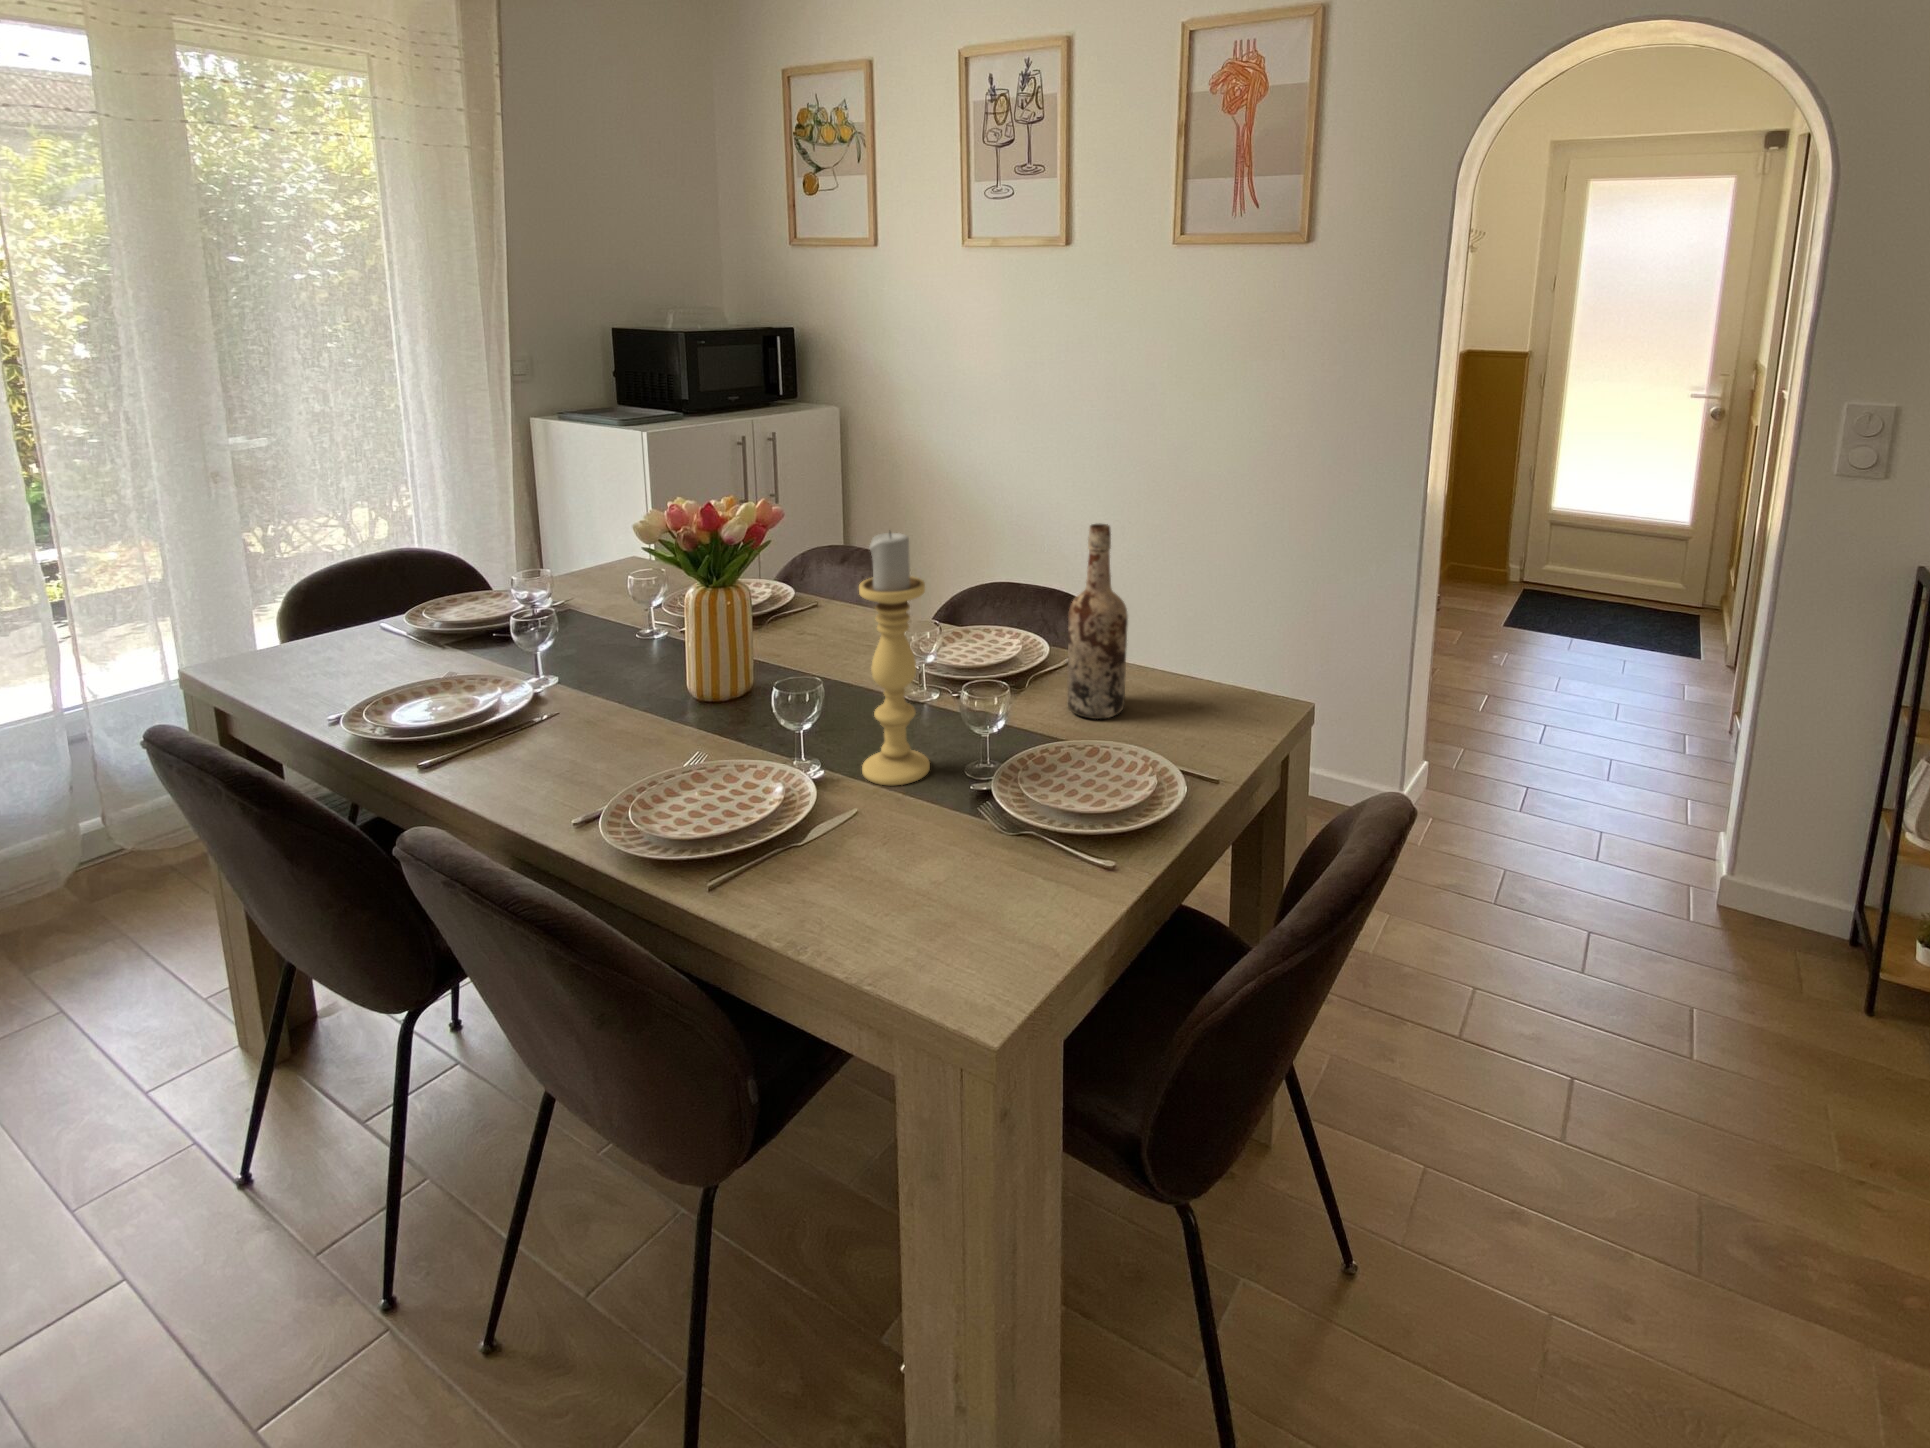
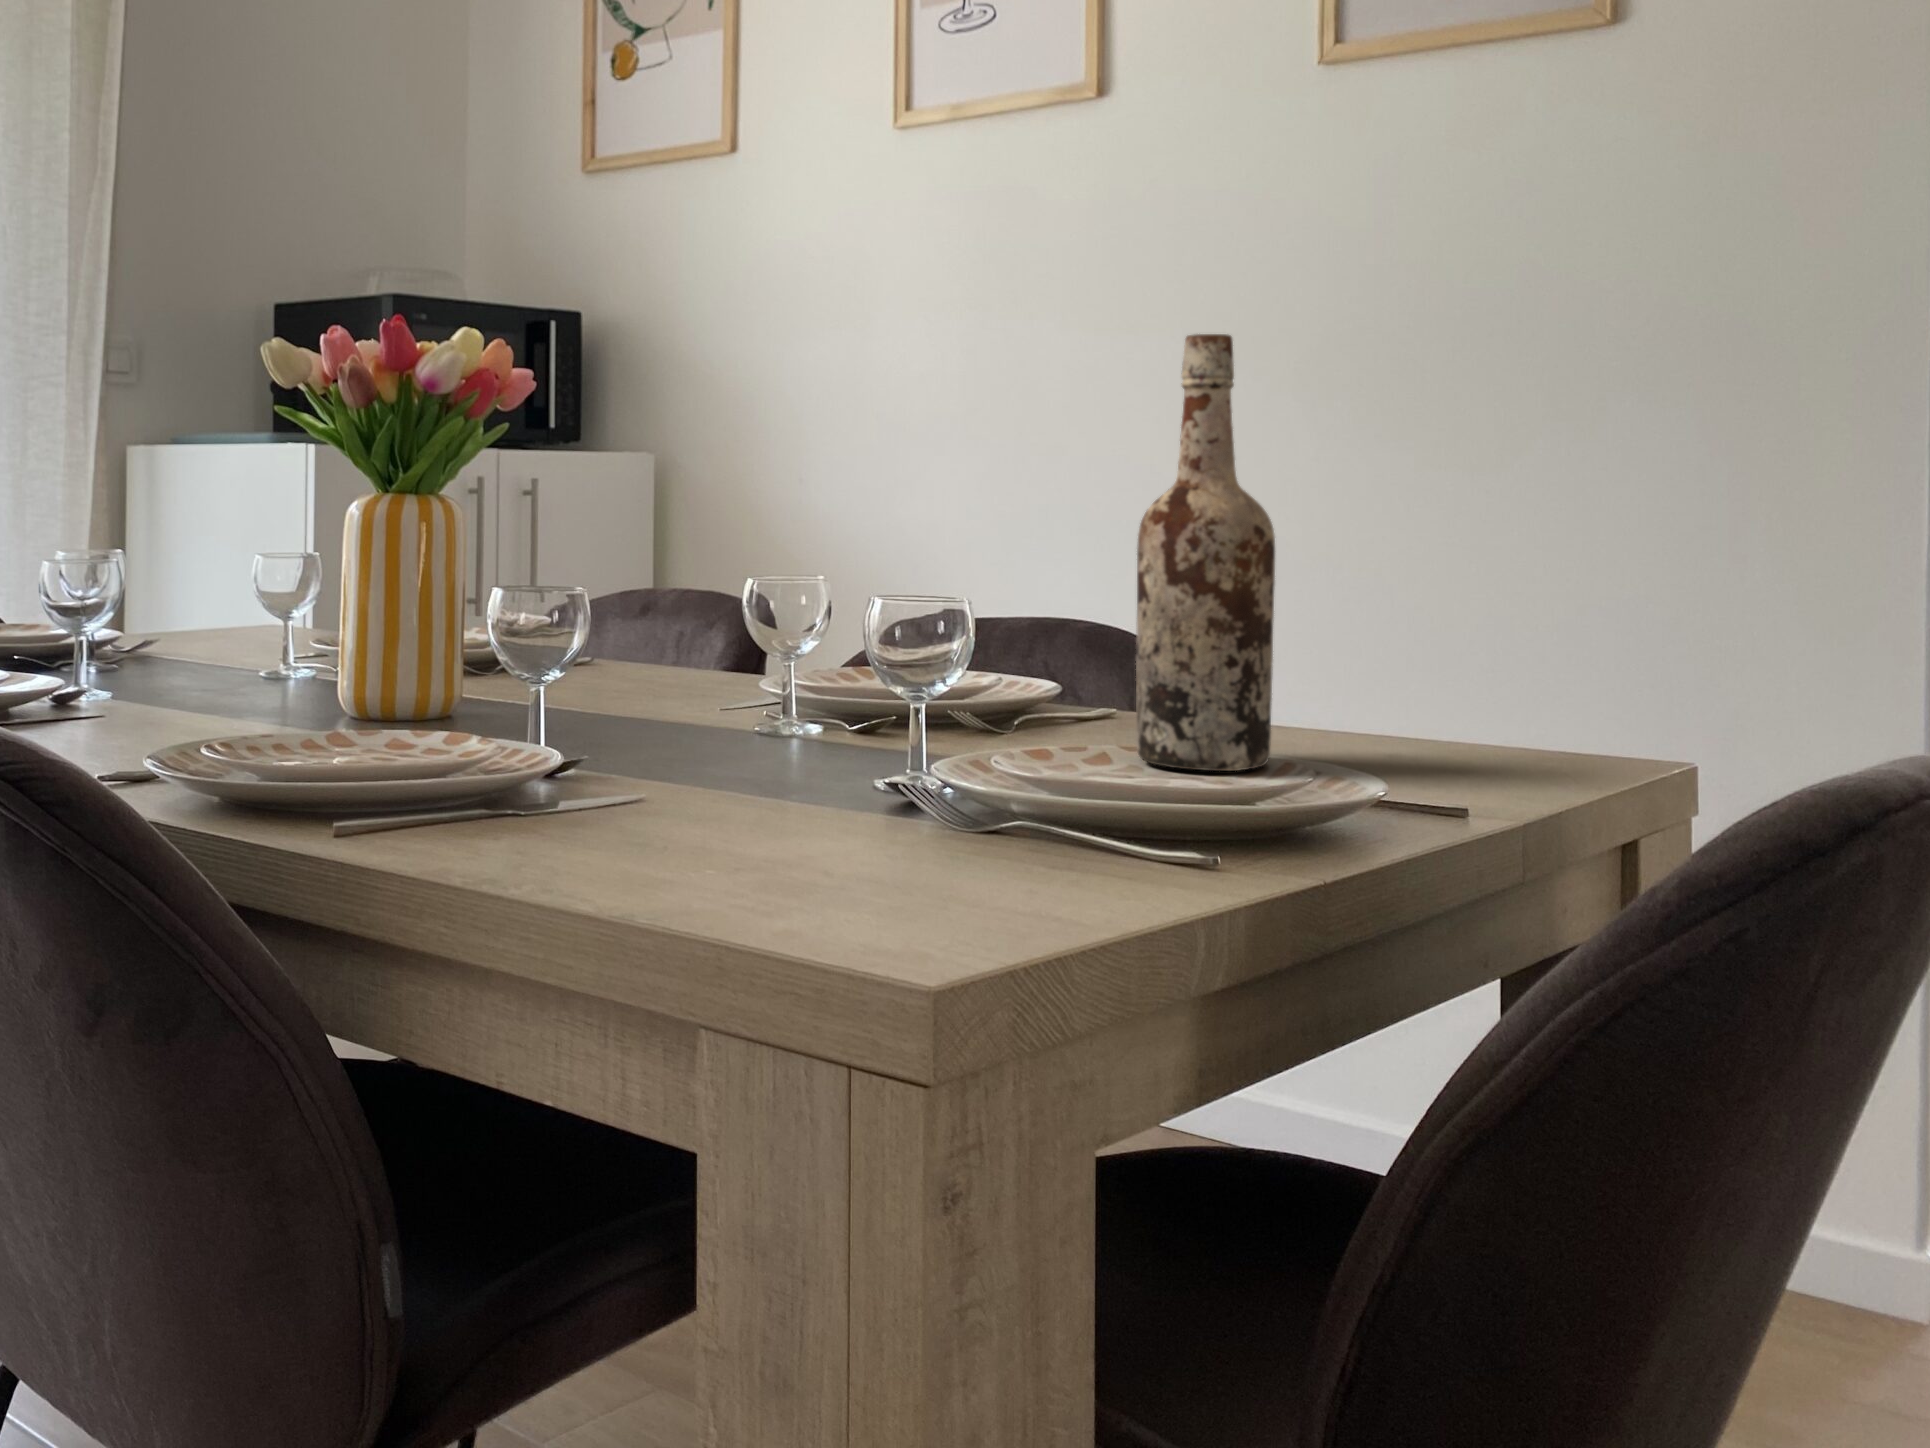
candle holder: present [859,532,930,786] -> none [678,254,827,818]

